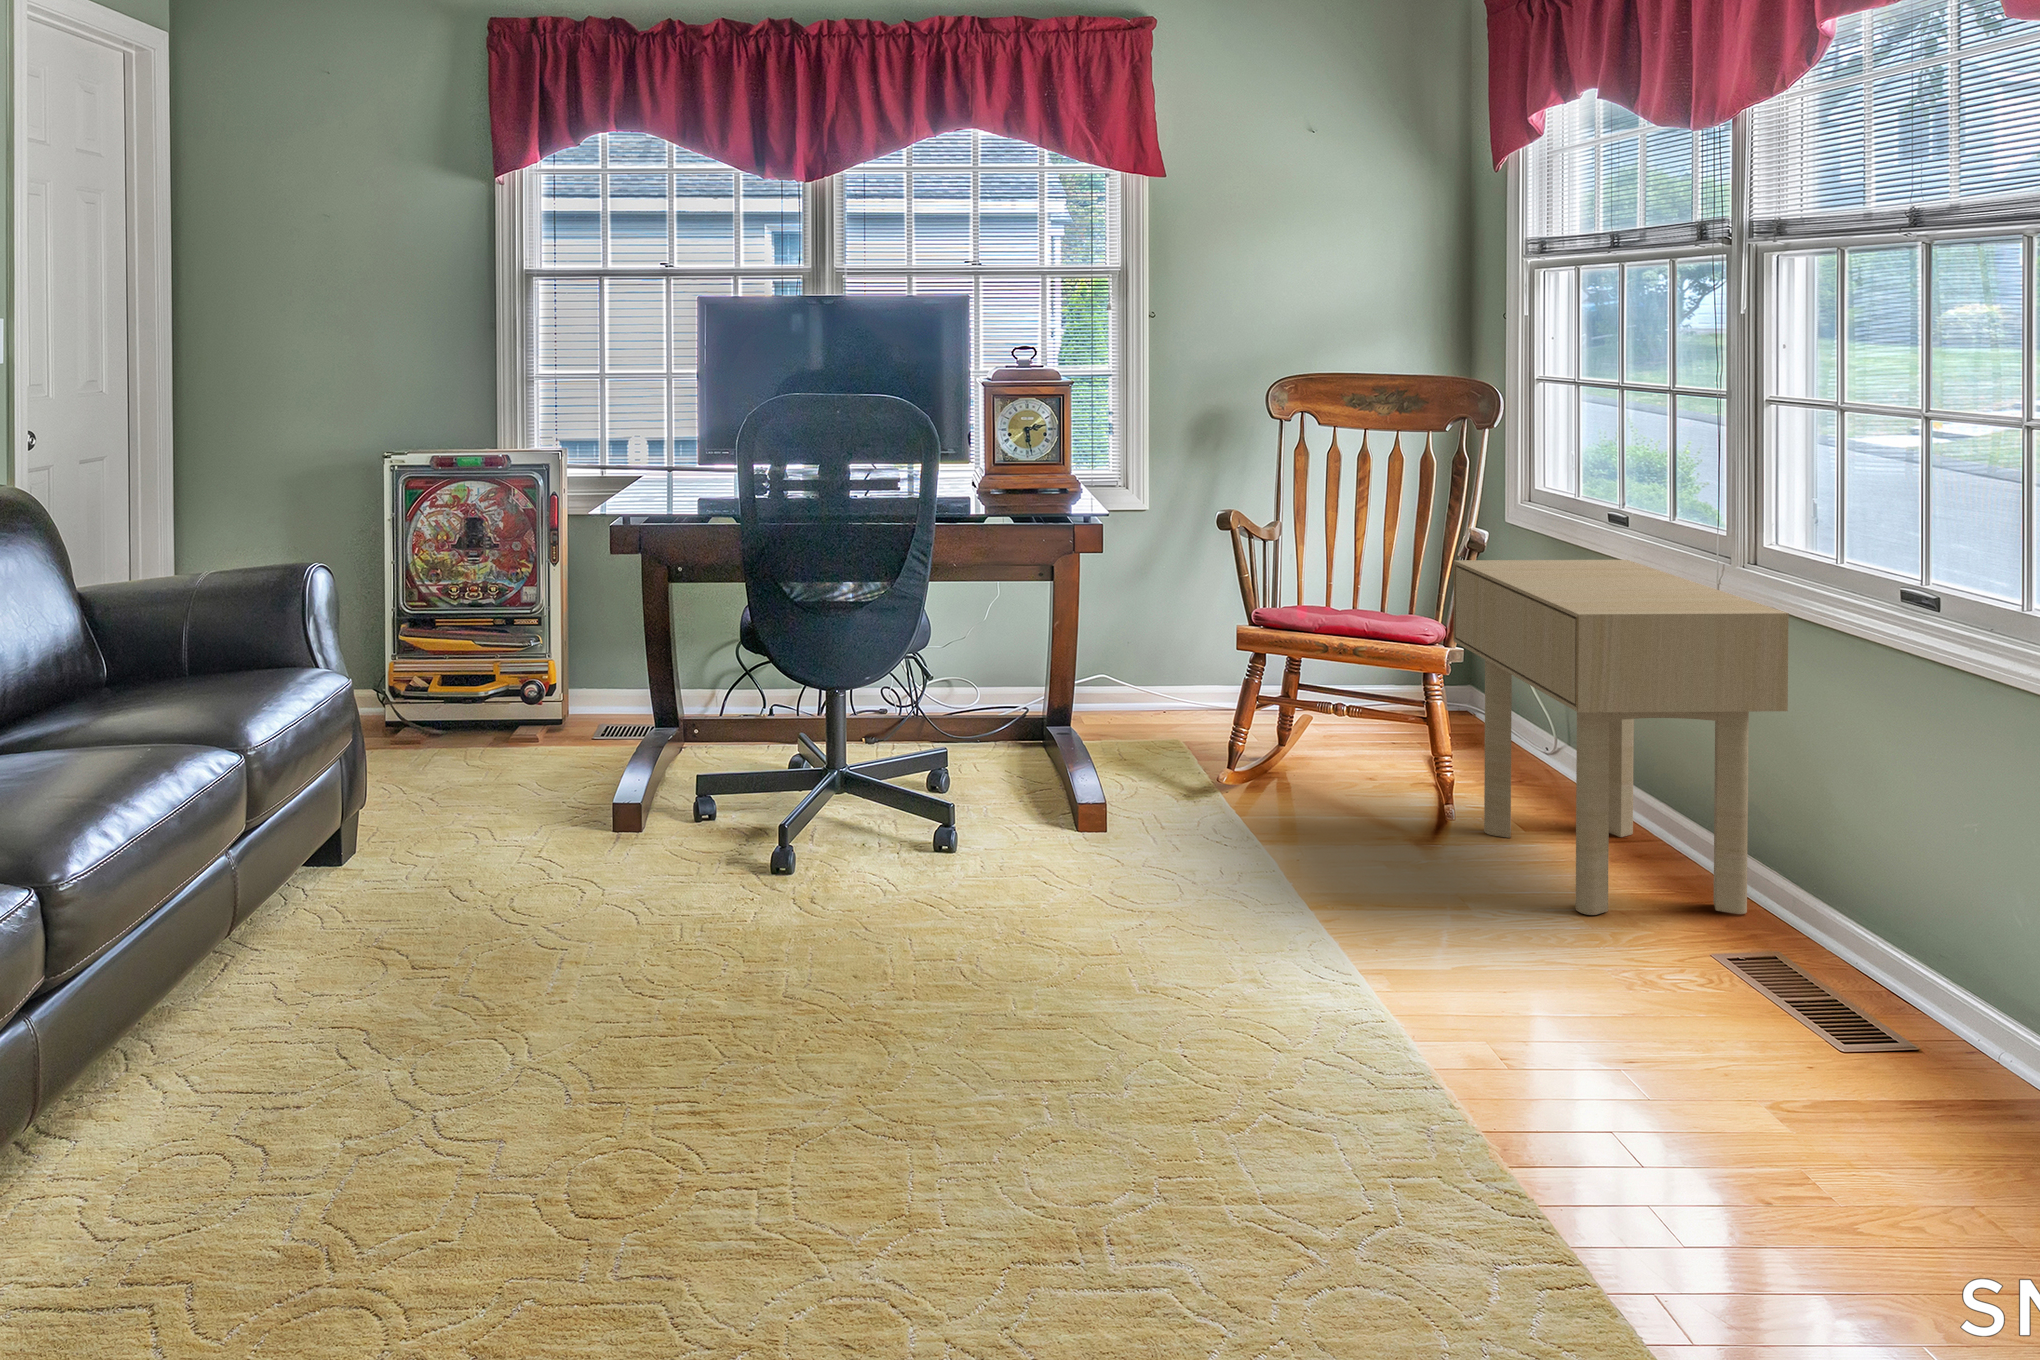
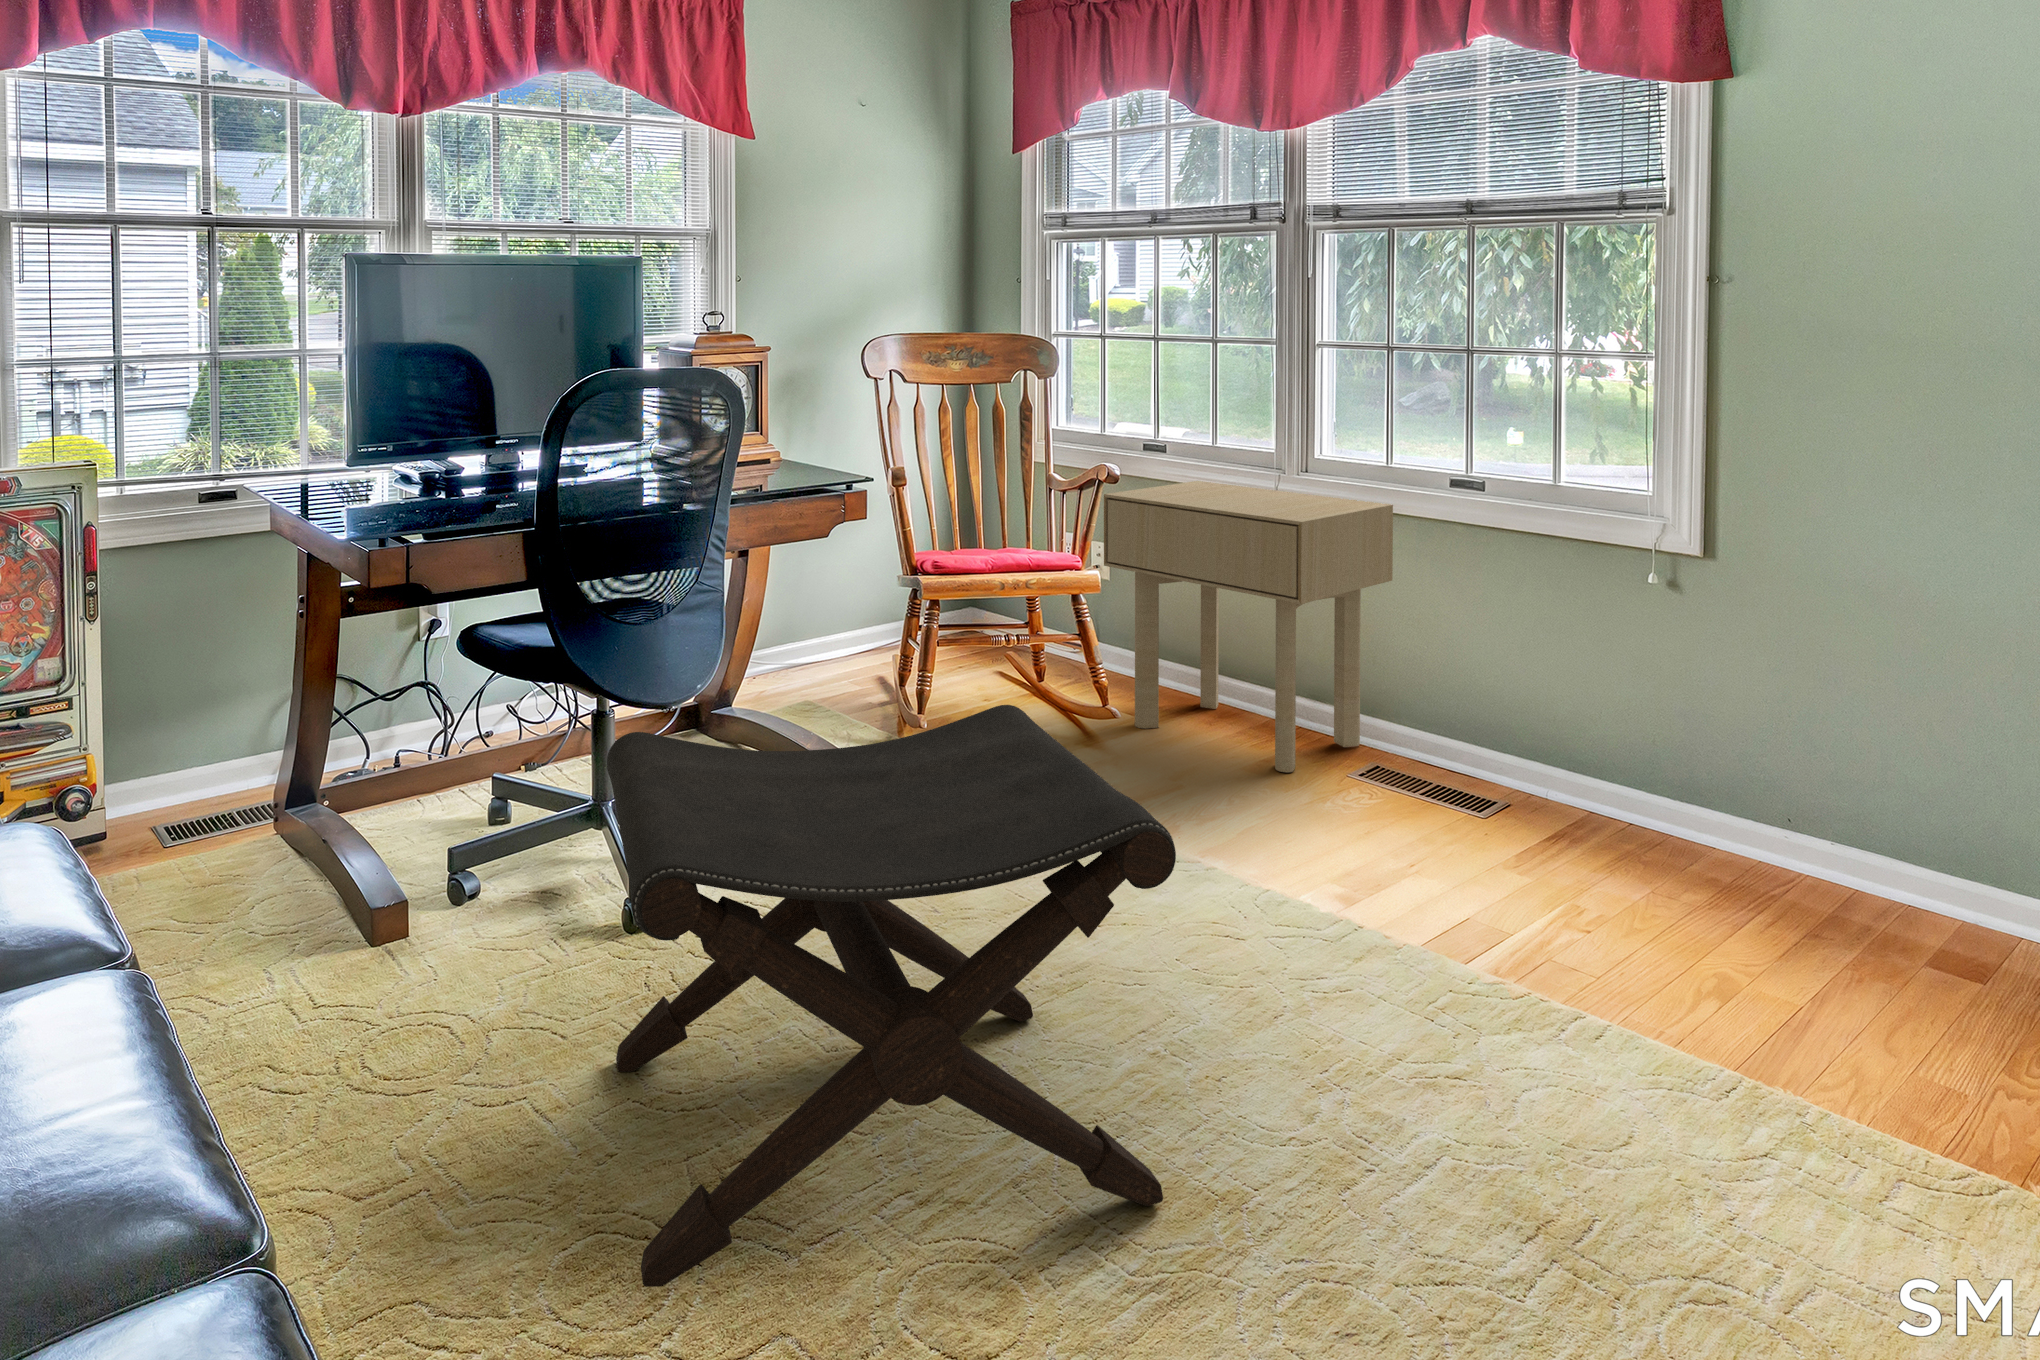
footstool: none [471,684,963,1145] -> present [607,705,1176,1287]

